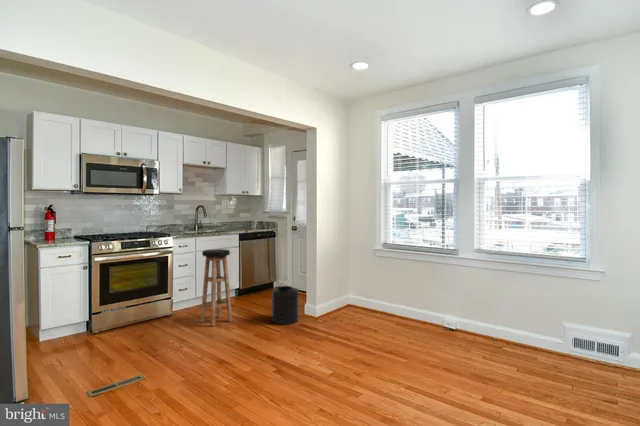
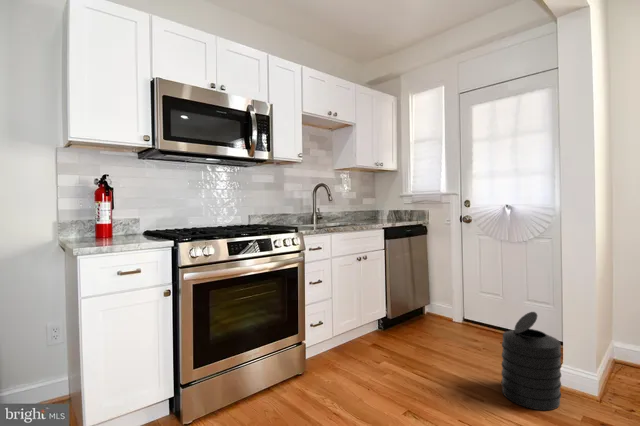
bar stool: present [200,249,232,326] -> none [367,257,428,410]

